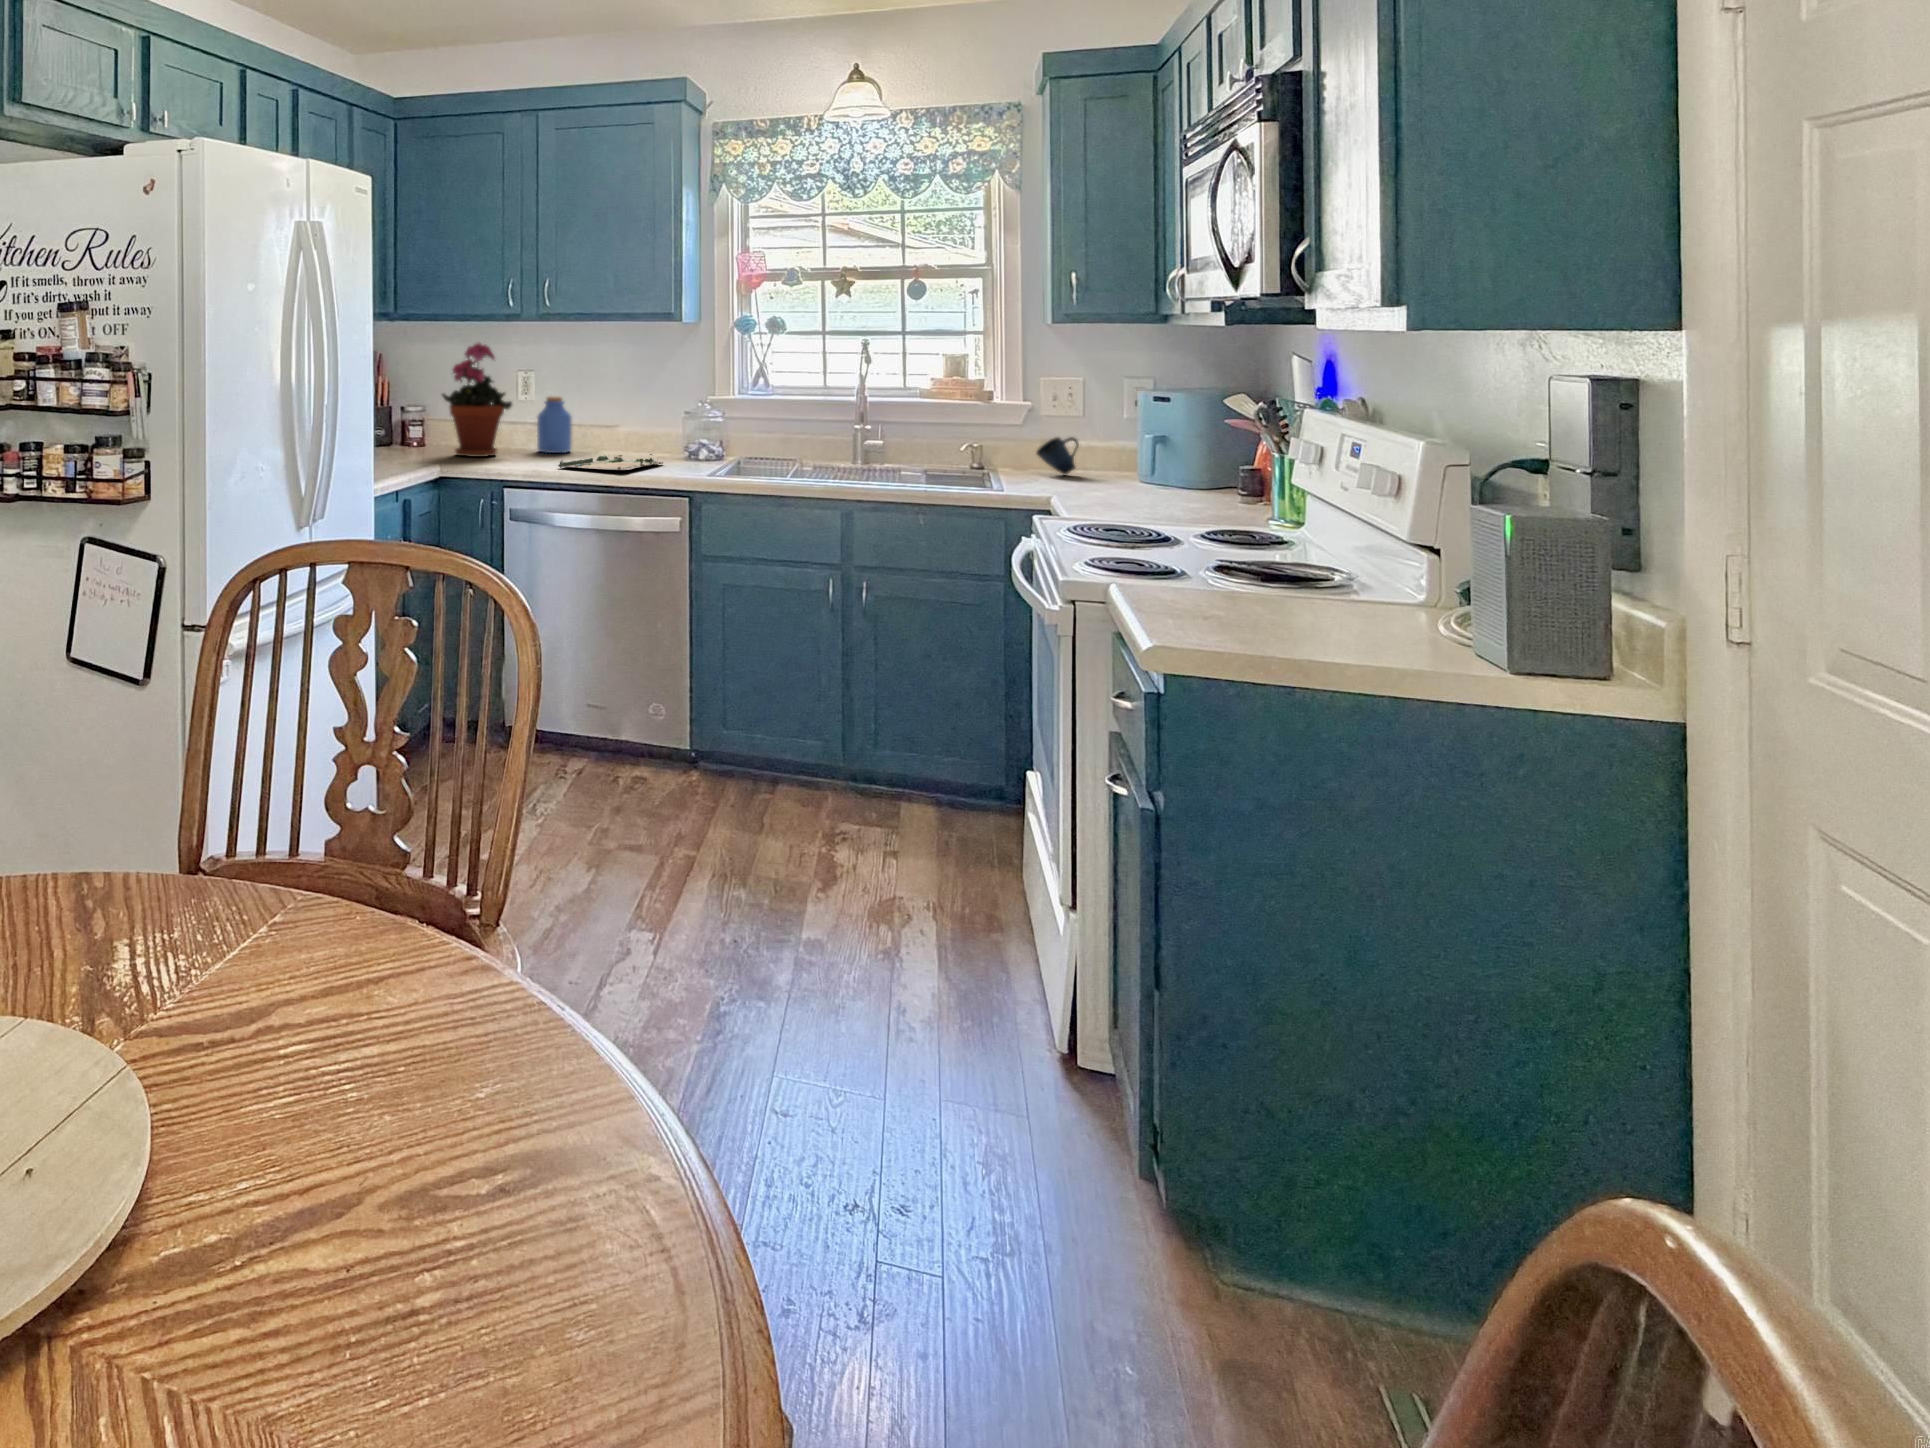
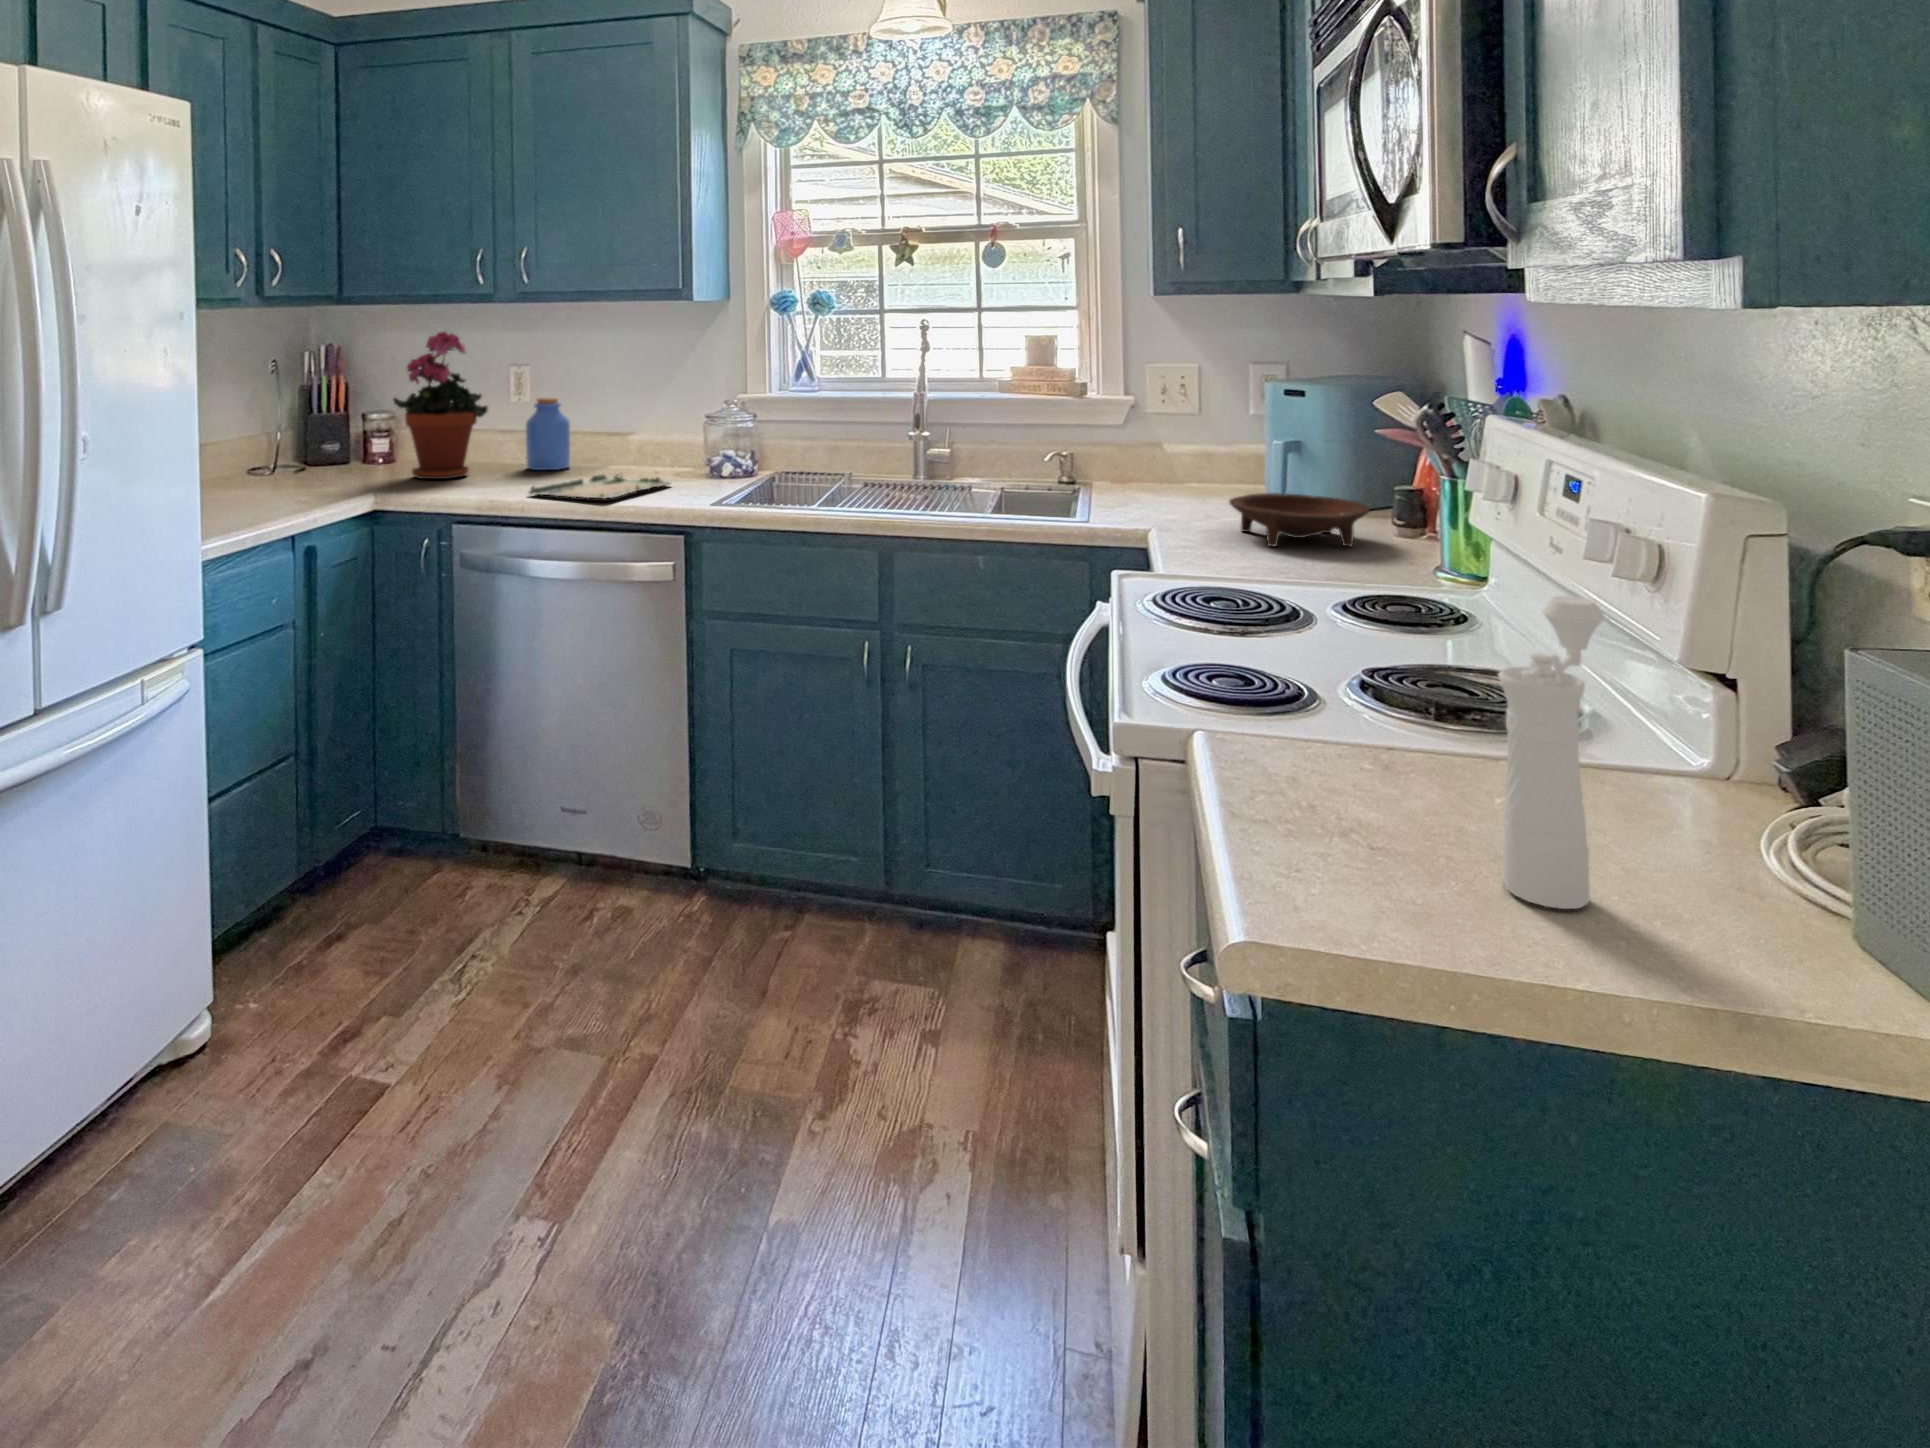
mug: present [1036,437,1079,475] -> none [1139,440,1192,490]
bowl: none [1113,473,1221,510] -> present [1229,493,1370,547]
pepper mill: none [1289,493,1354,651] -> present [1498,596,1605,909]

